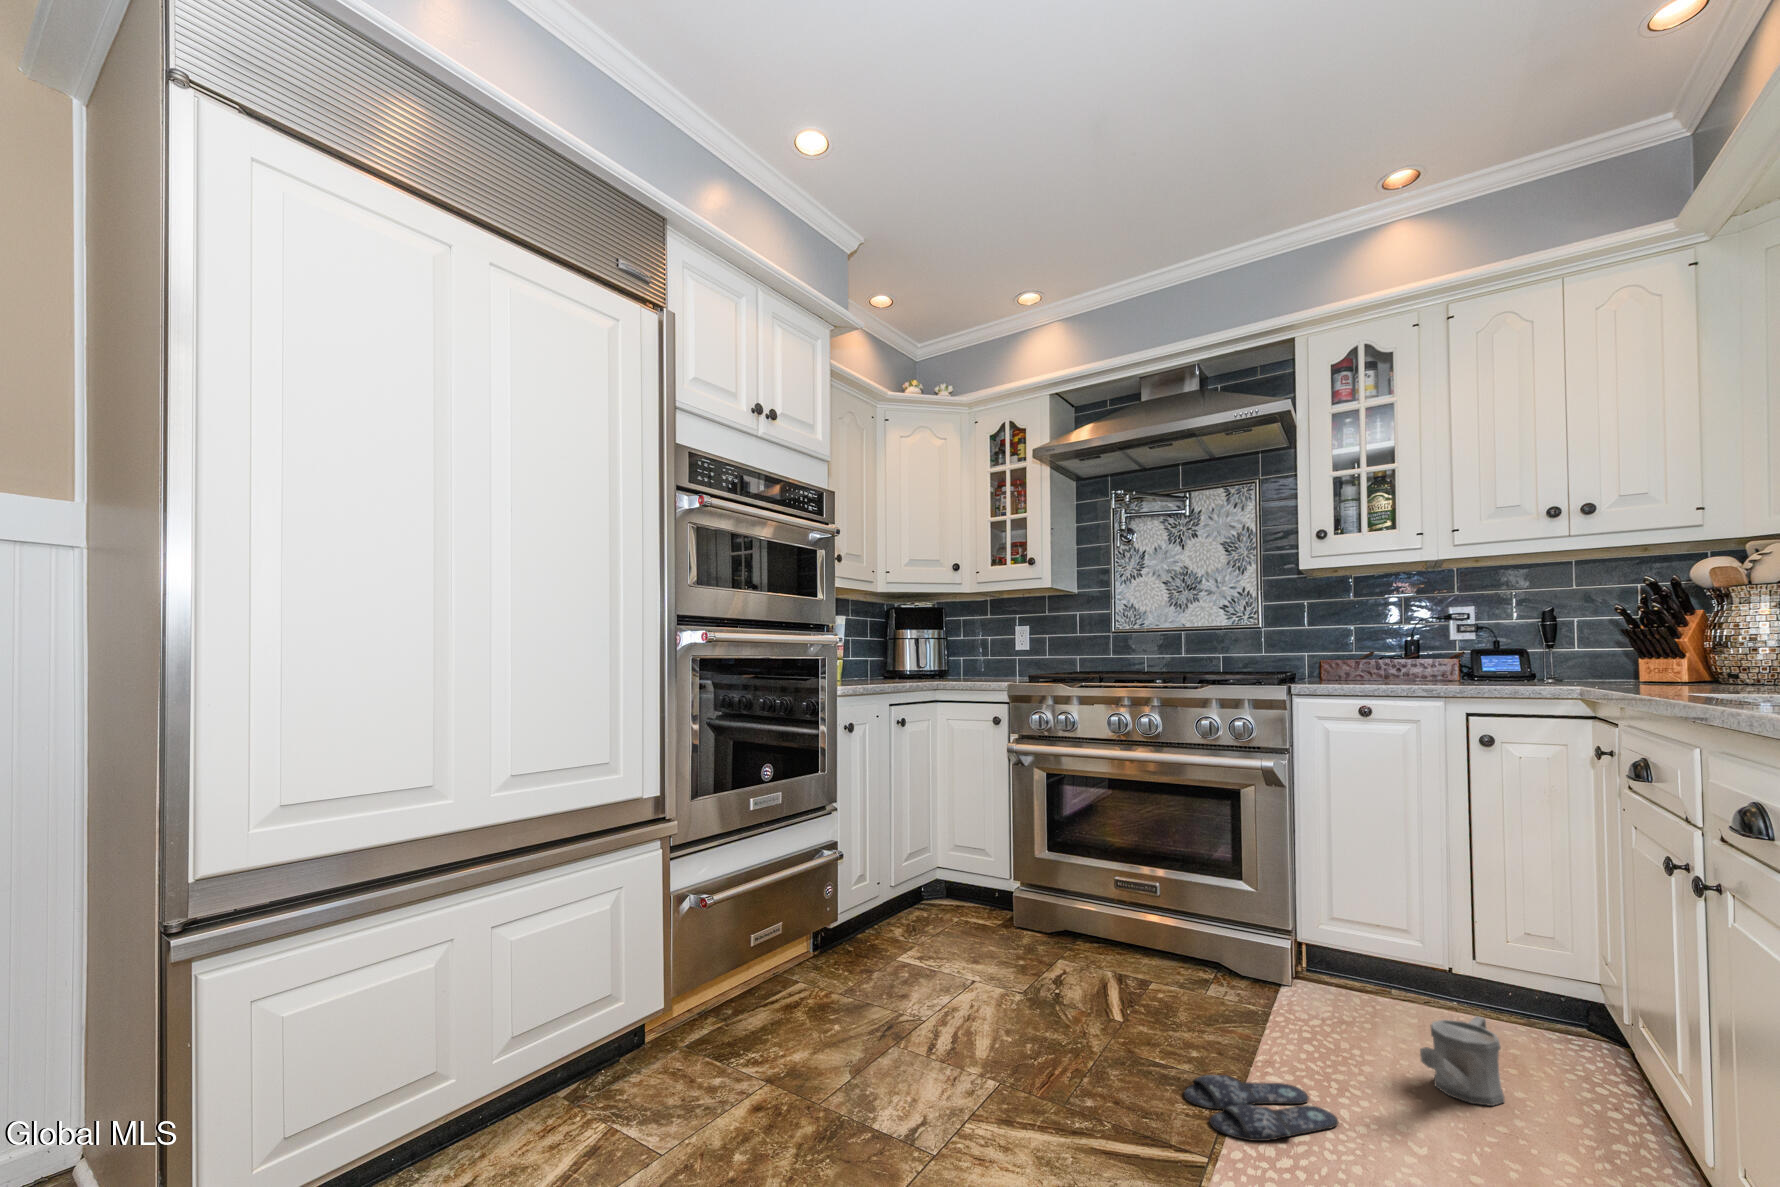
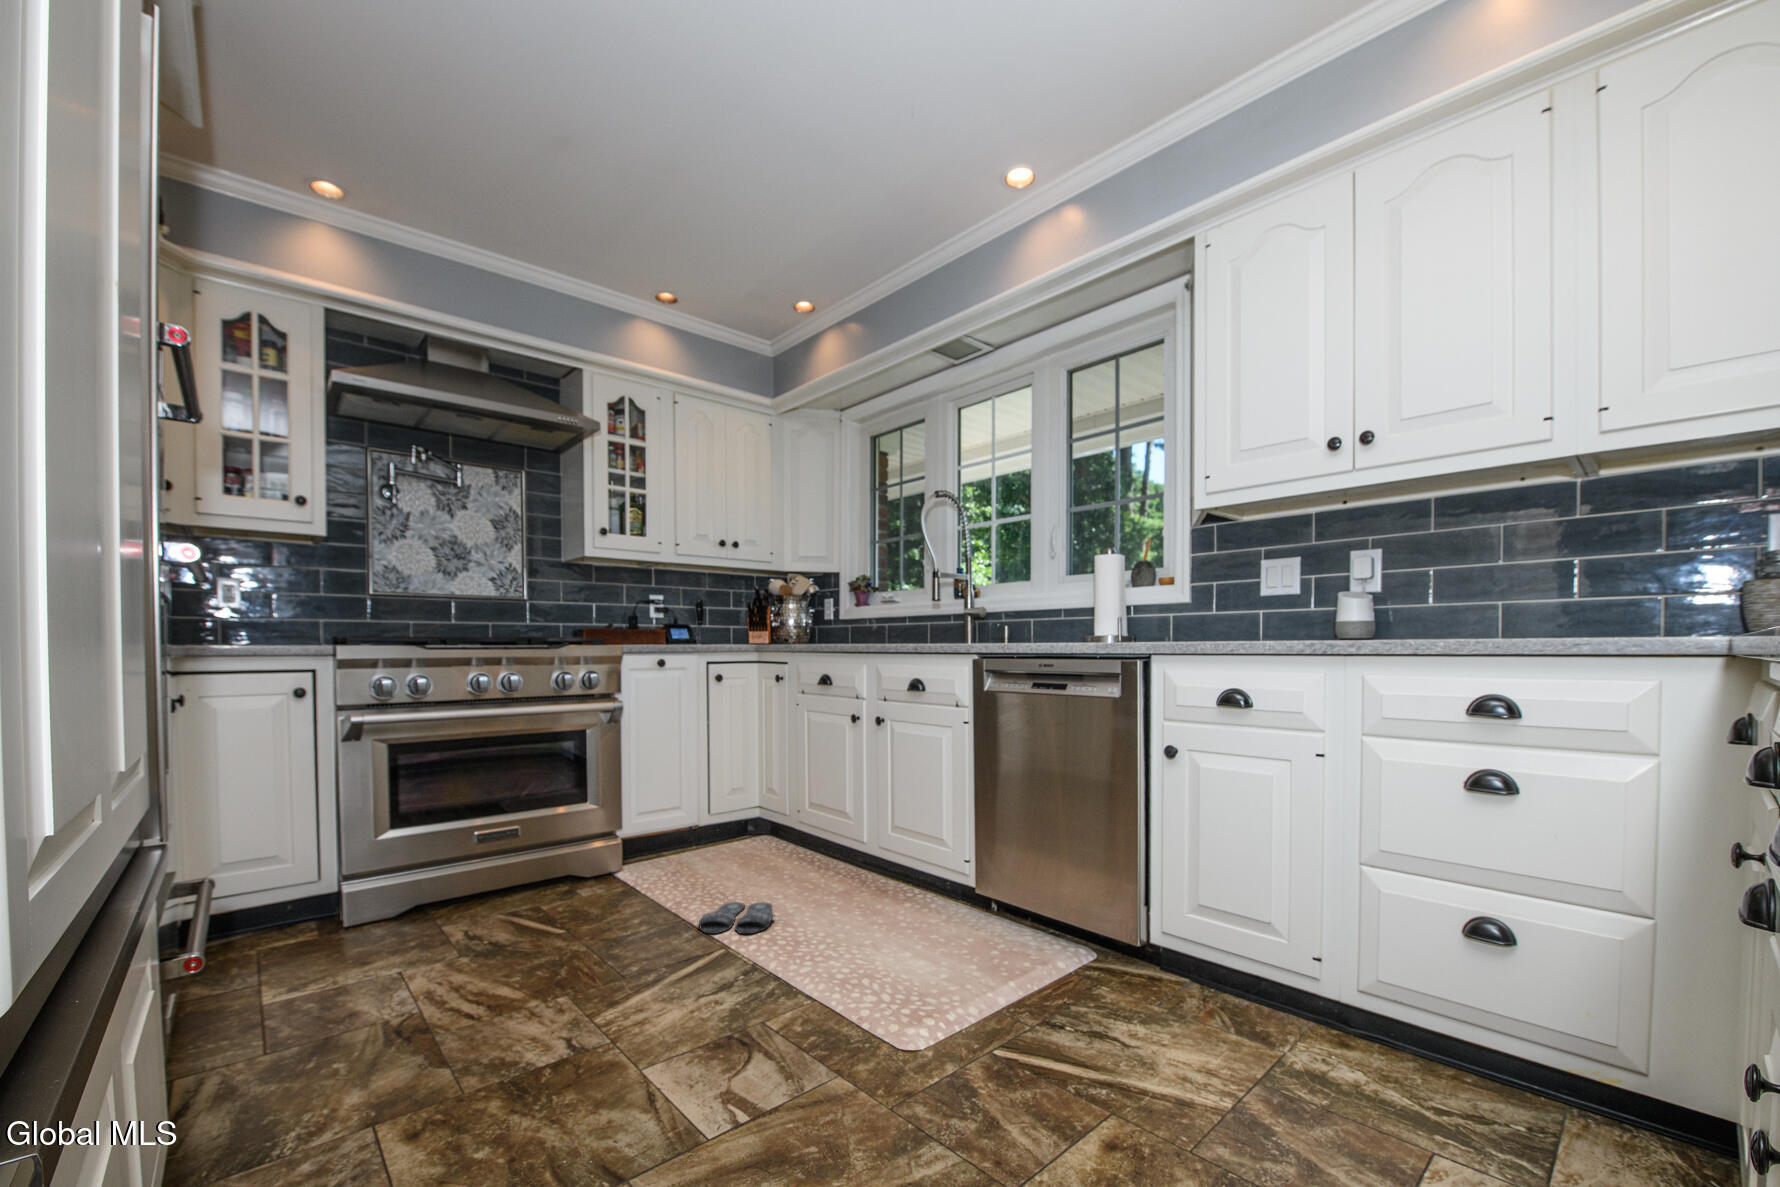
watering can: present [1420,1016,1504,1106] -> none [751,832,792,876]

